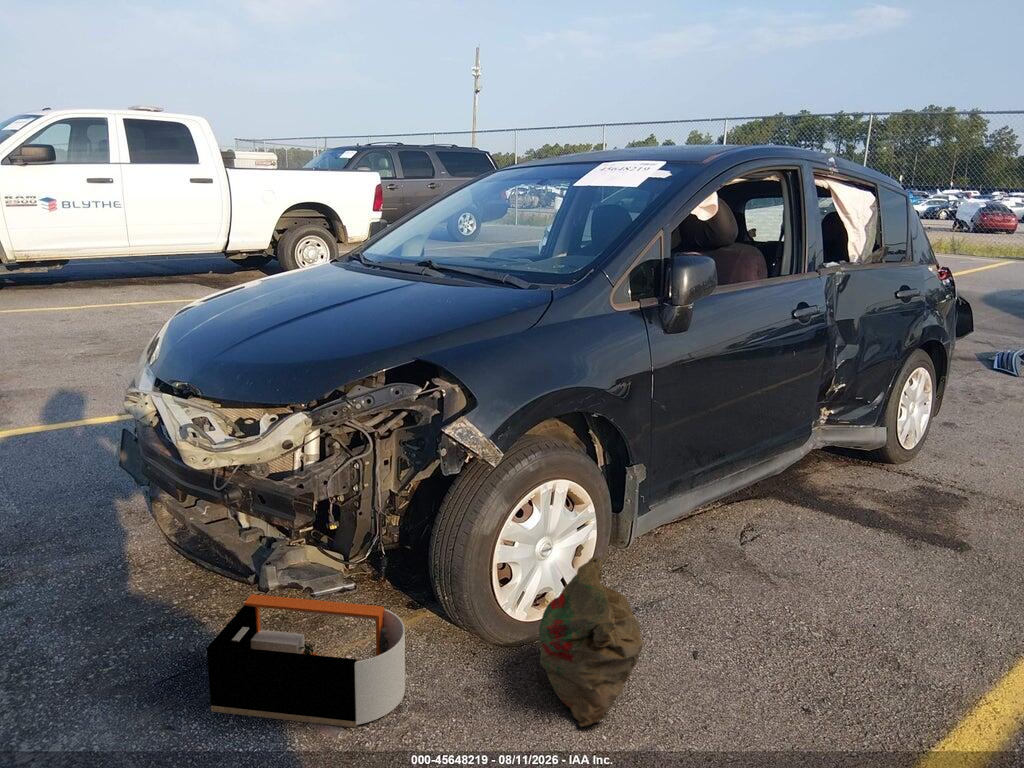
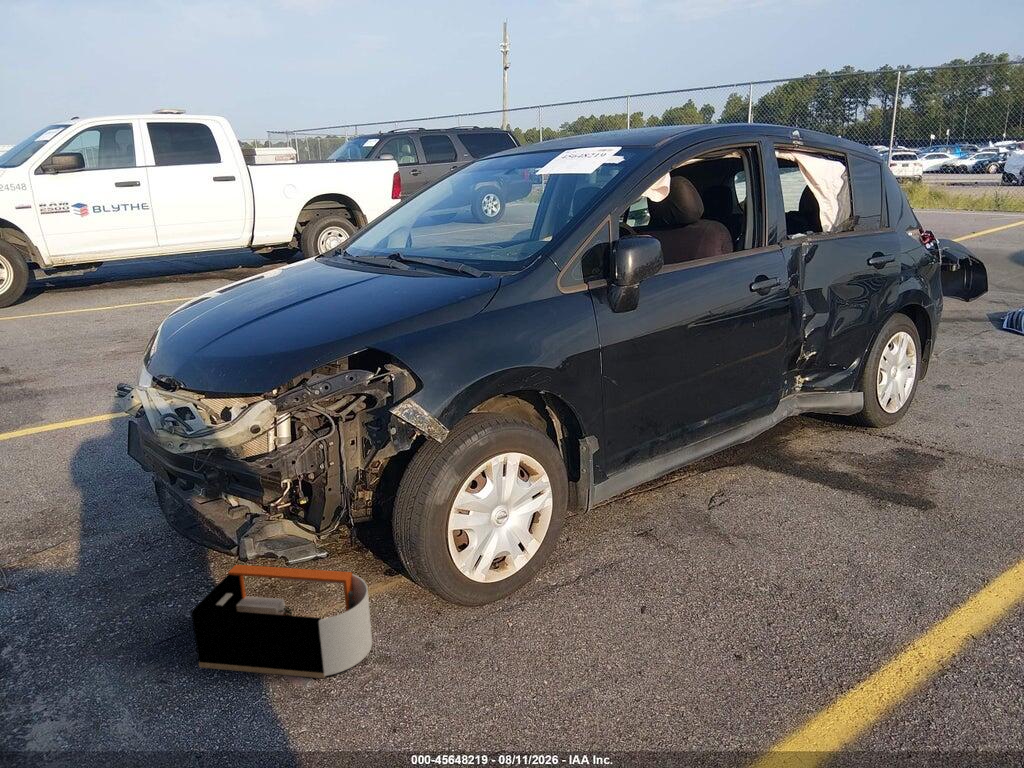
bag: present [539,557,643,727] -> none [492,523,585,674]

